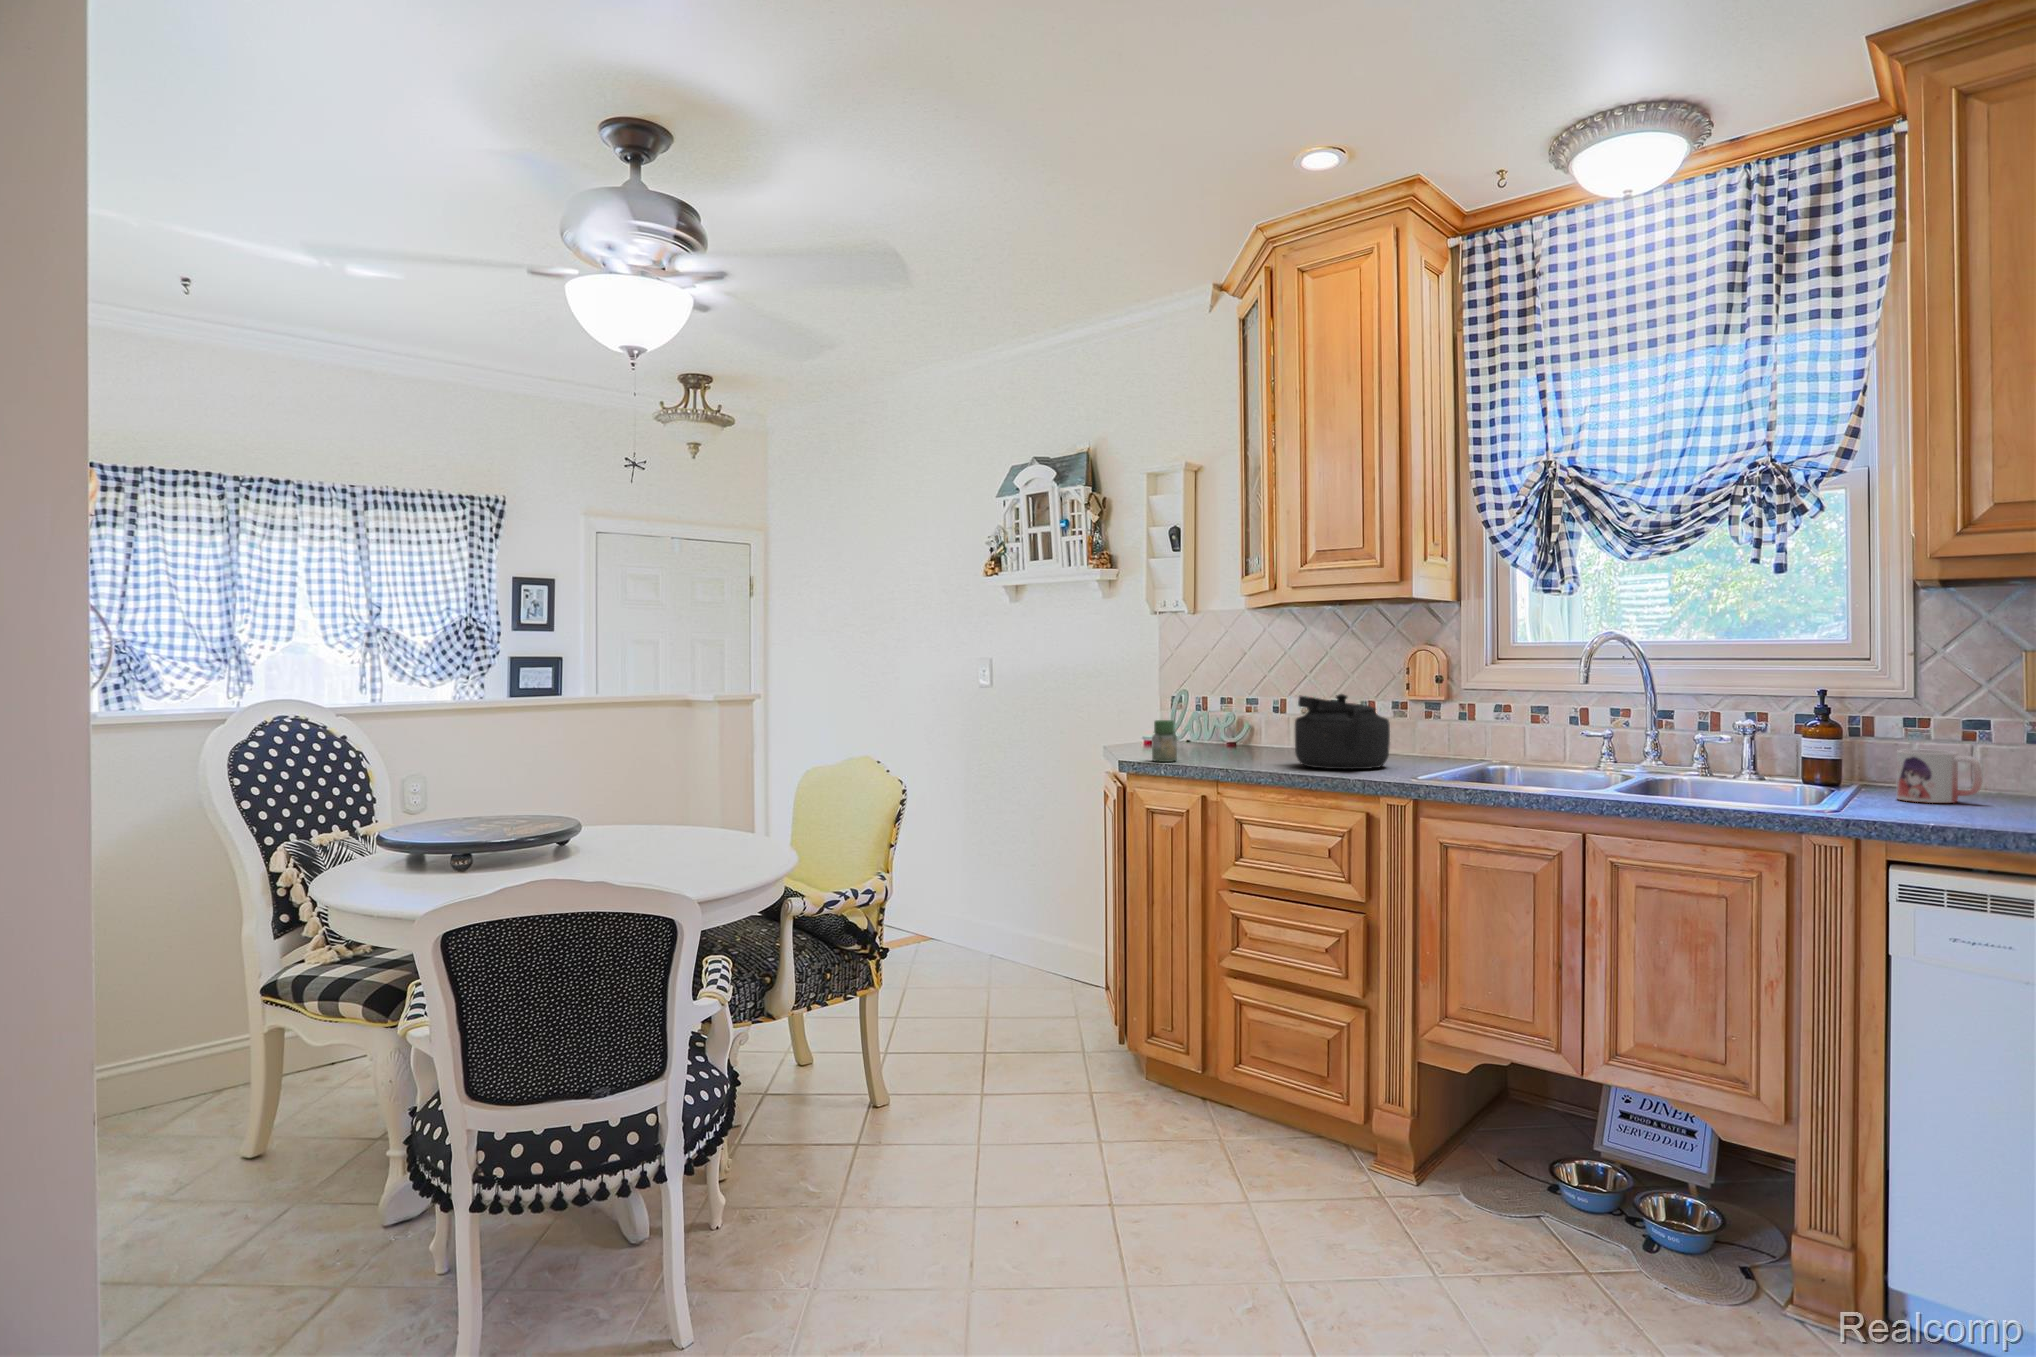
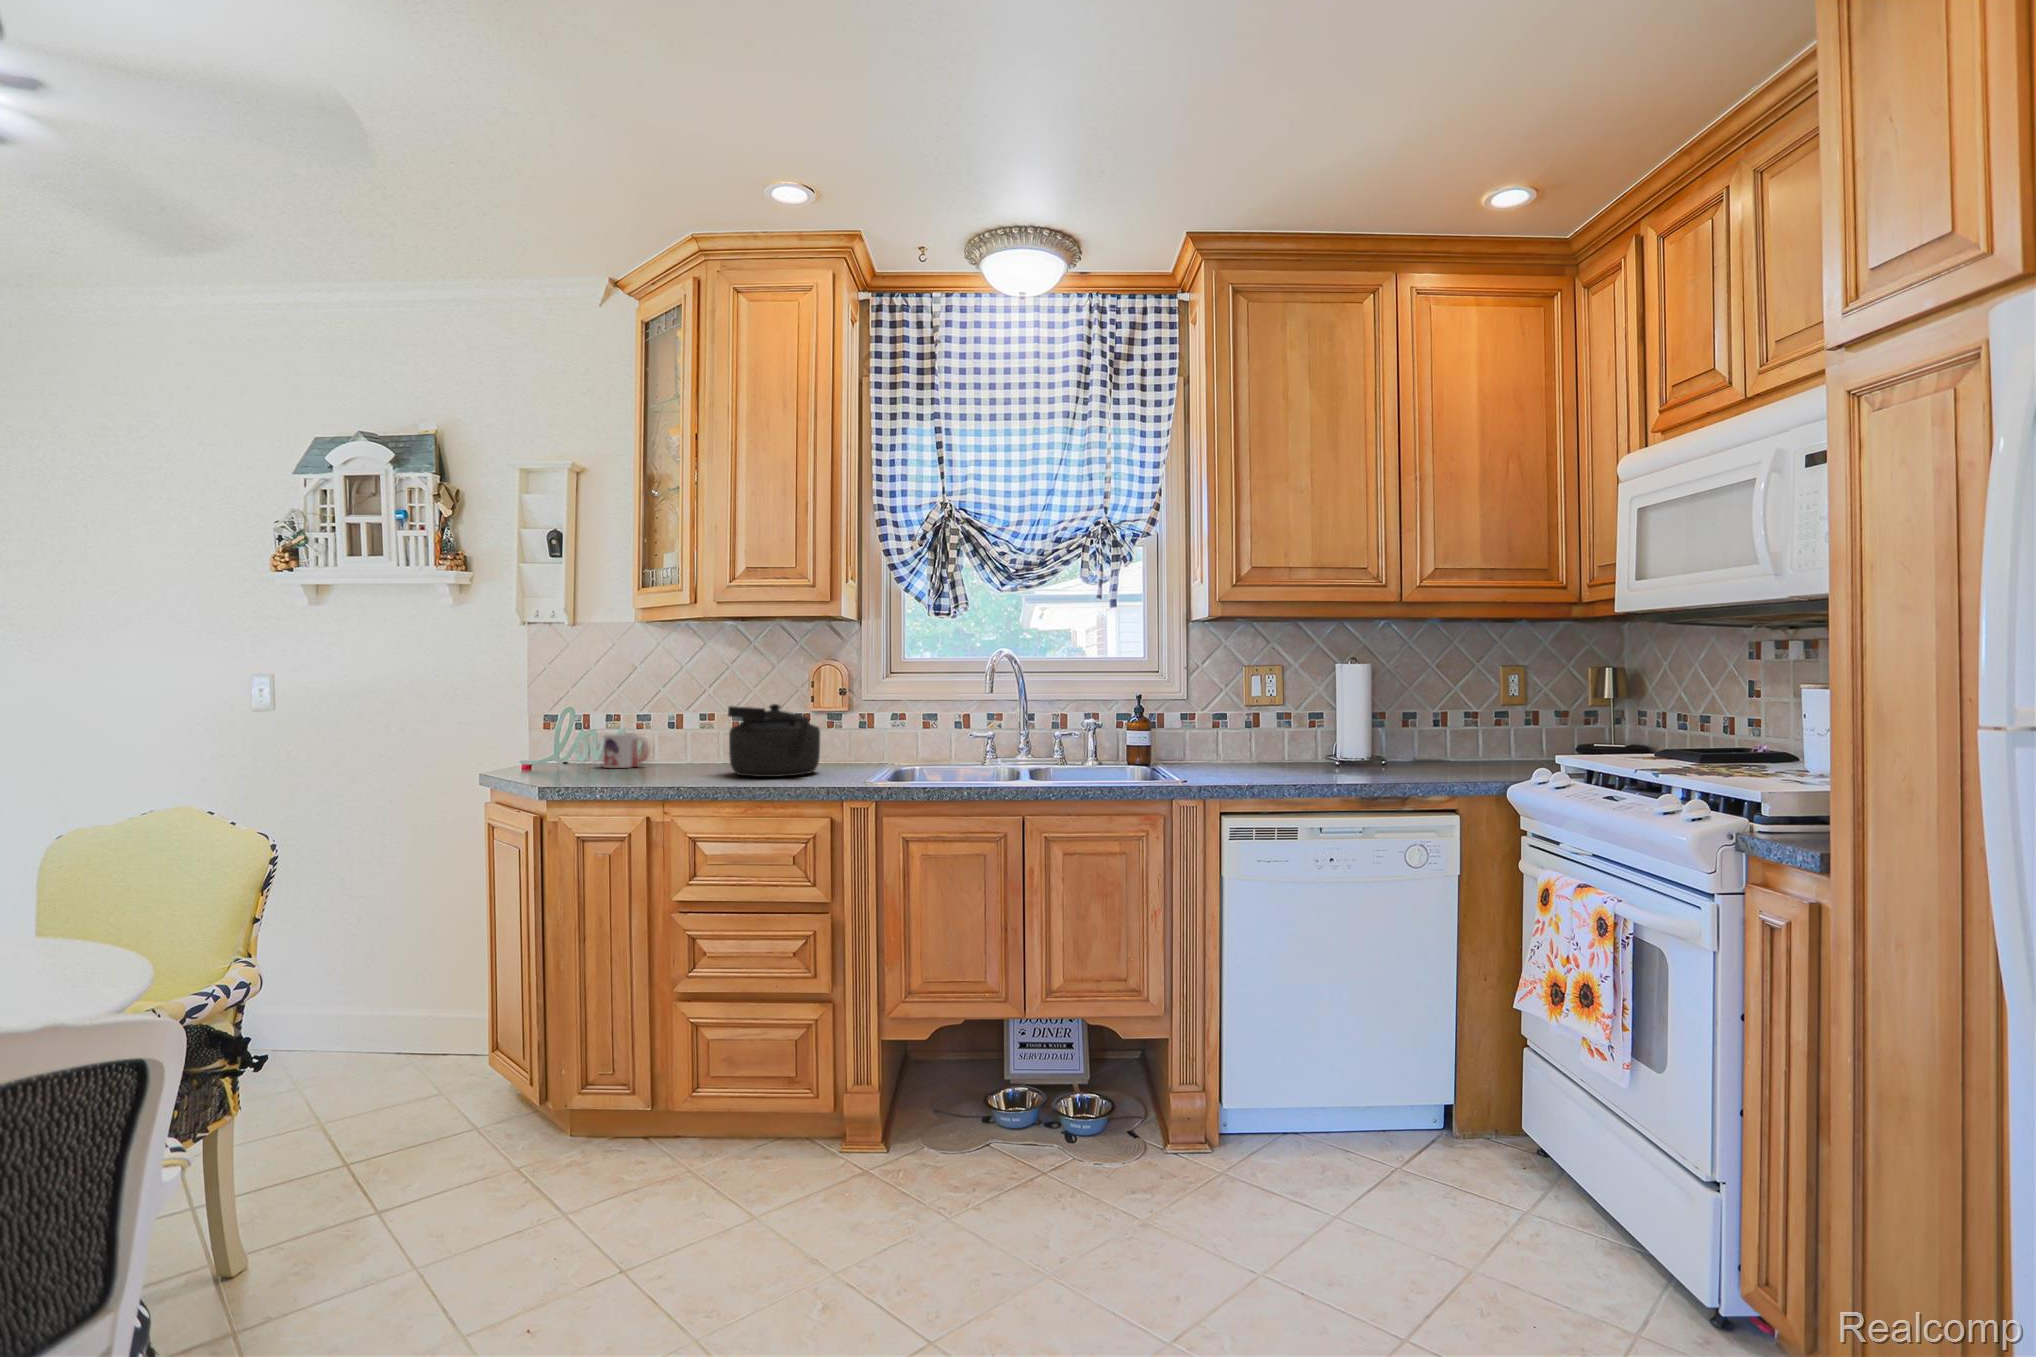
jar: present [1152,720,1177,762] -> none [564,736,593,781]
mug: present [1896,749,1983,803] -> present [604,733,649,768]

